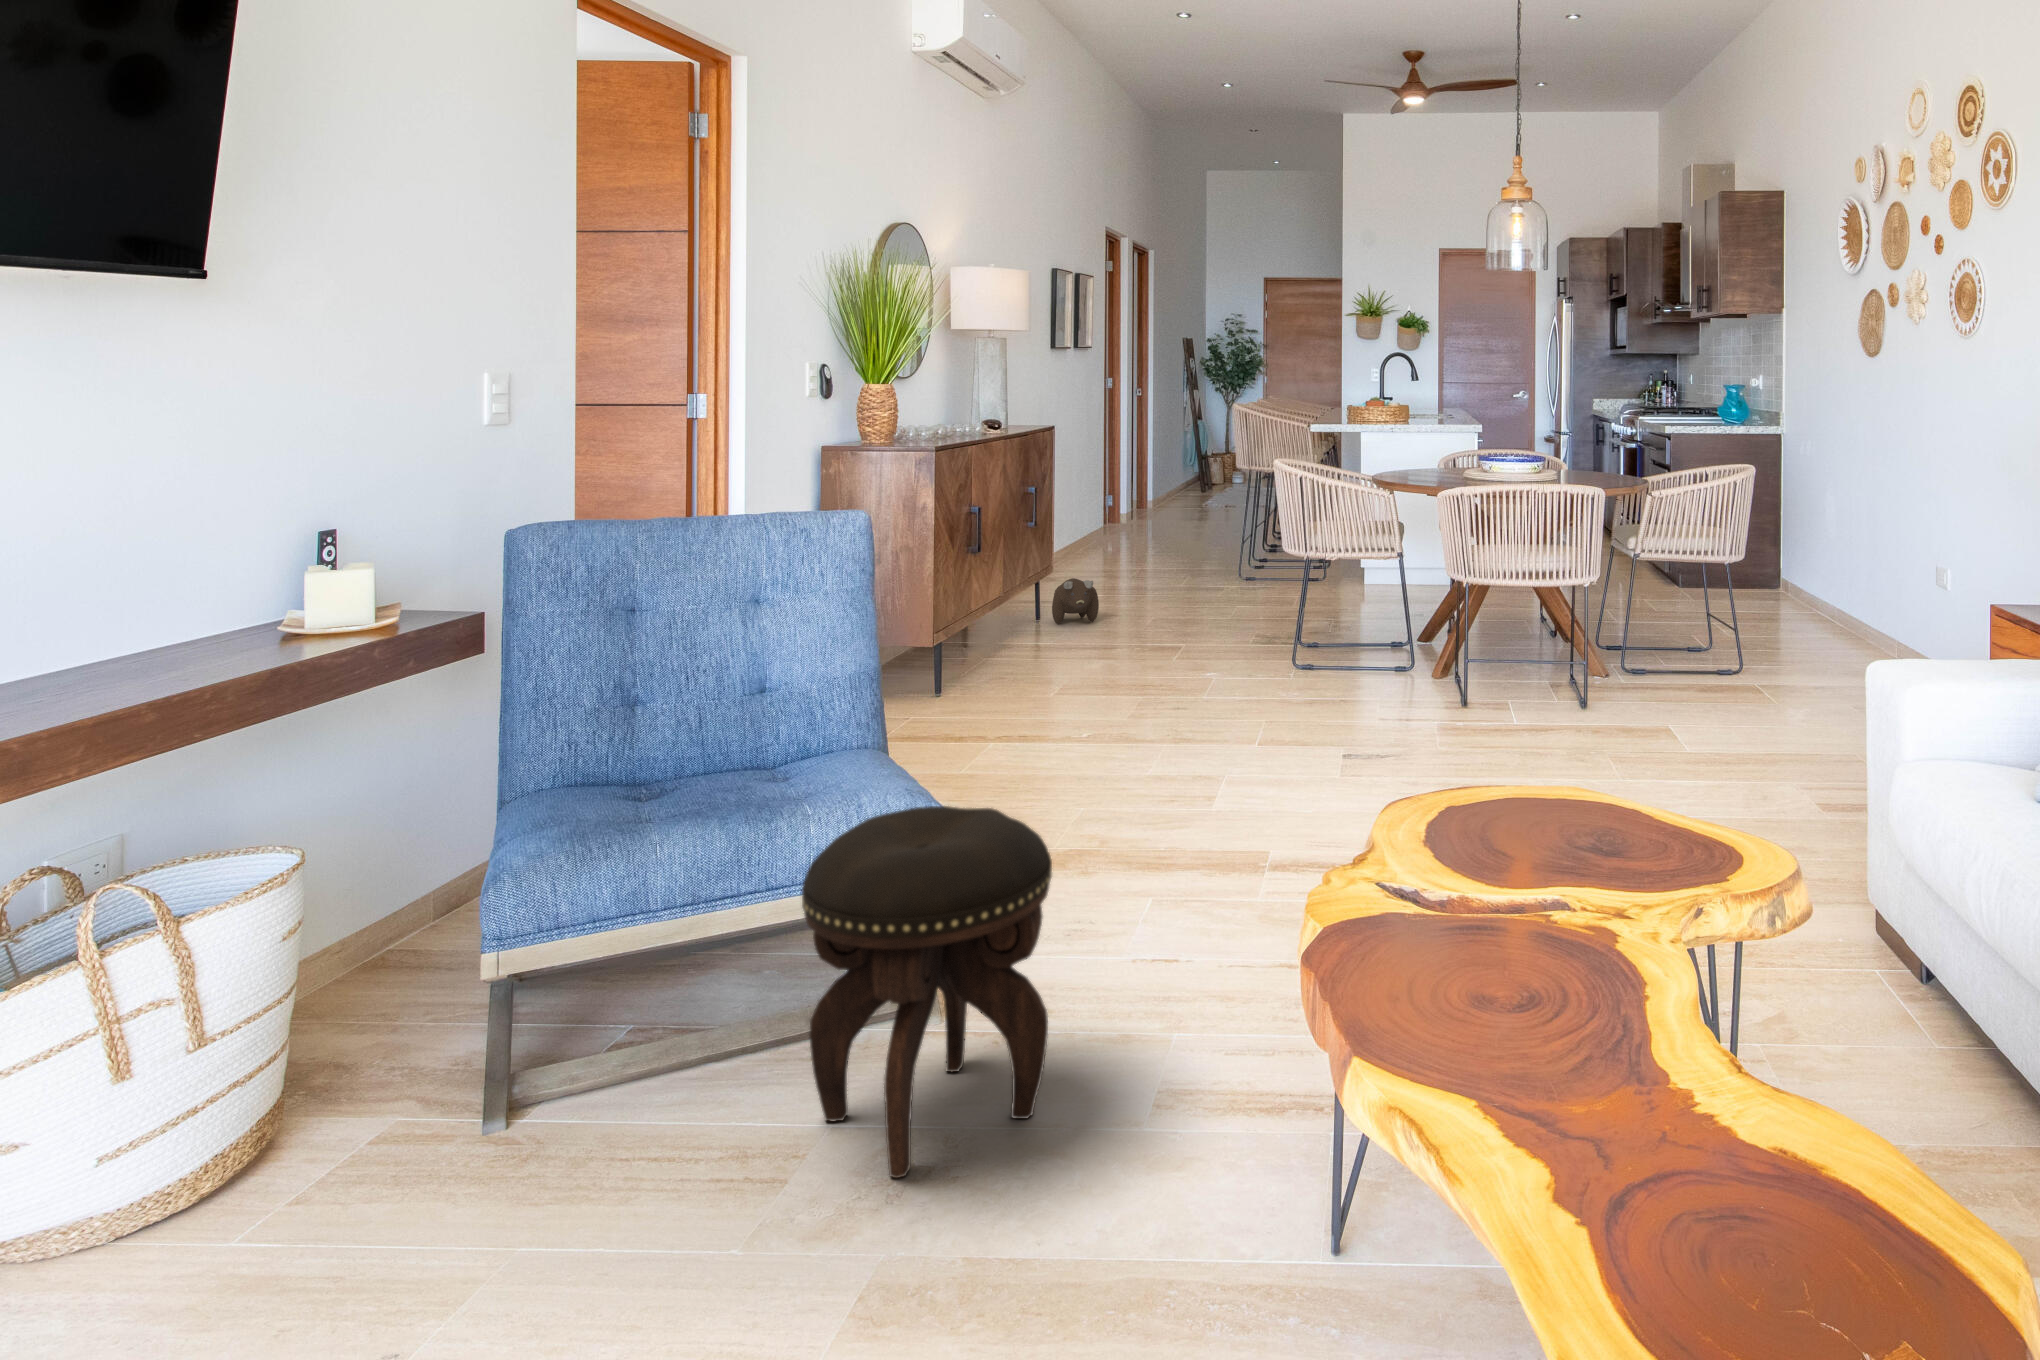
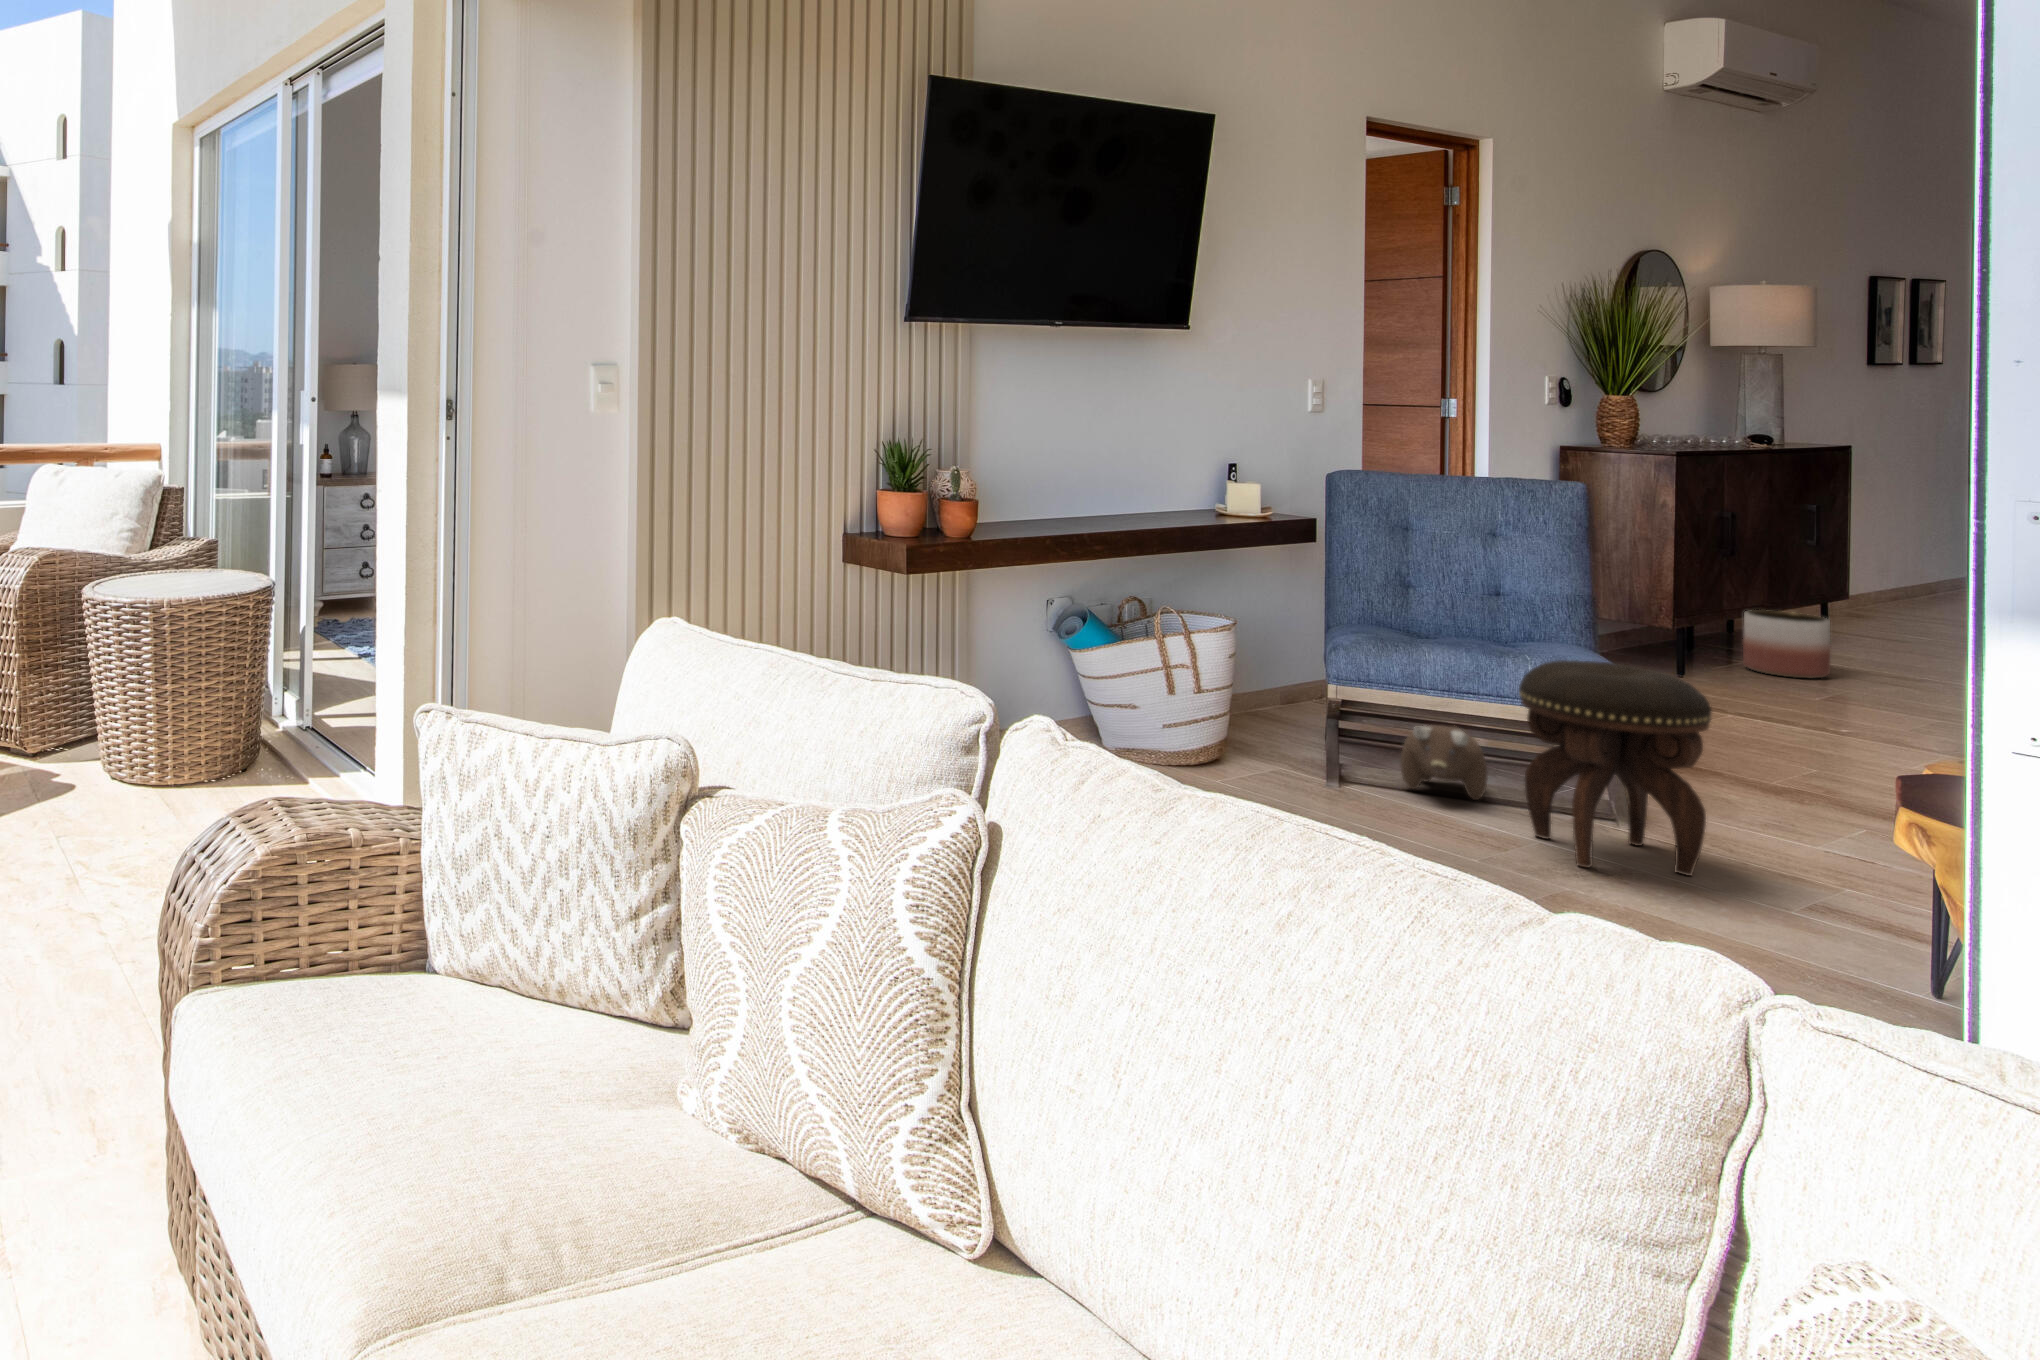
plush toy: present [1052,578,1099,624] -> present [1400,726,1488,800]
planter: none [988,604,1057,675] -> present [1743,610,1830,679]

